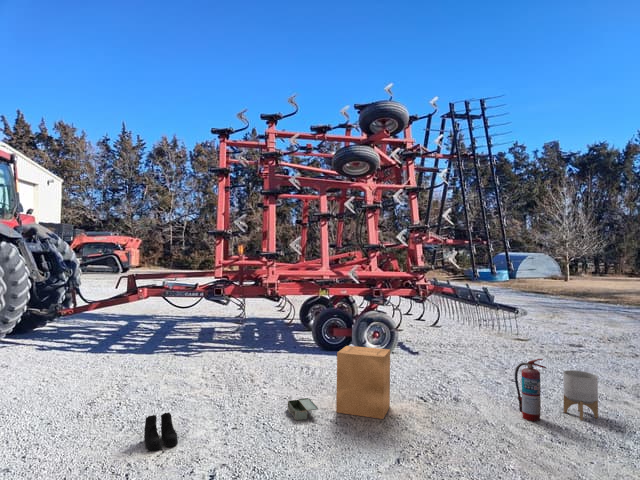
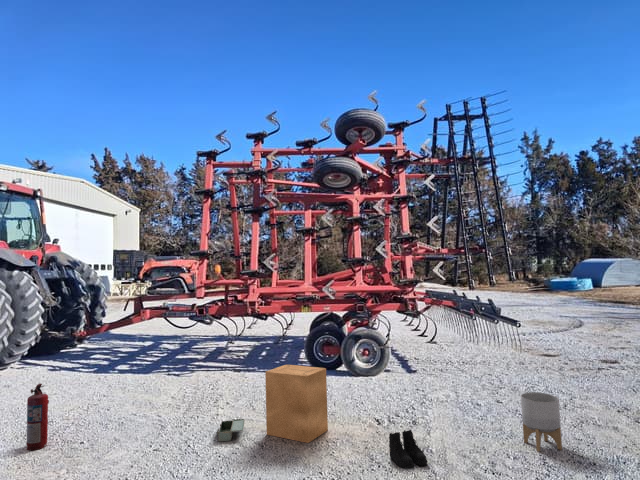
fire extinguisher: present [515,359,547,421] -> present [26,384,49,450]
boots: present [144,412,178,450] -> present [389,430,427,469]

